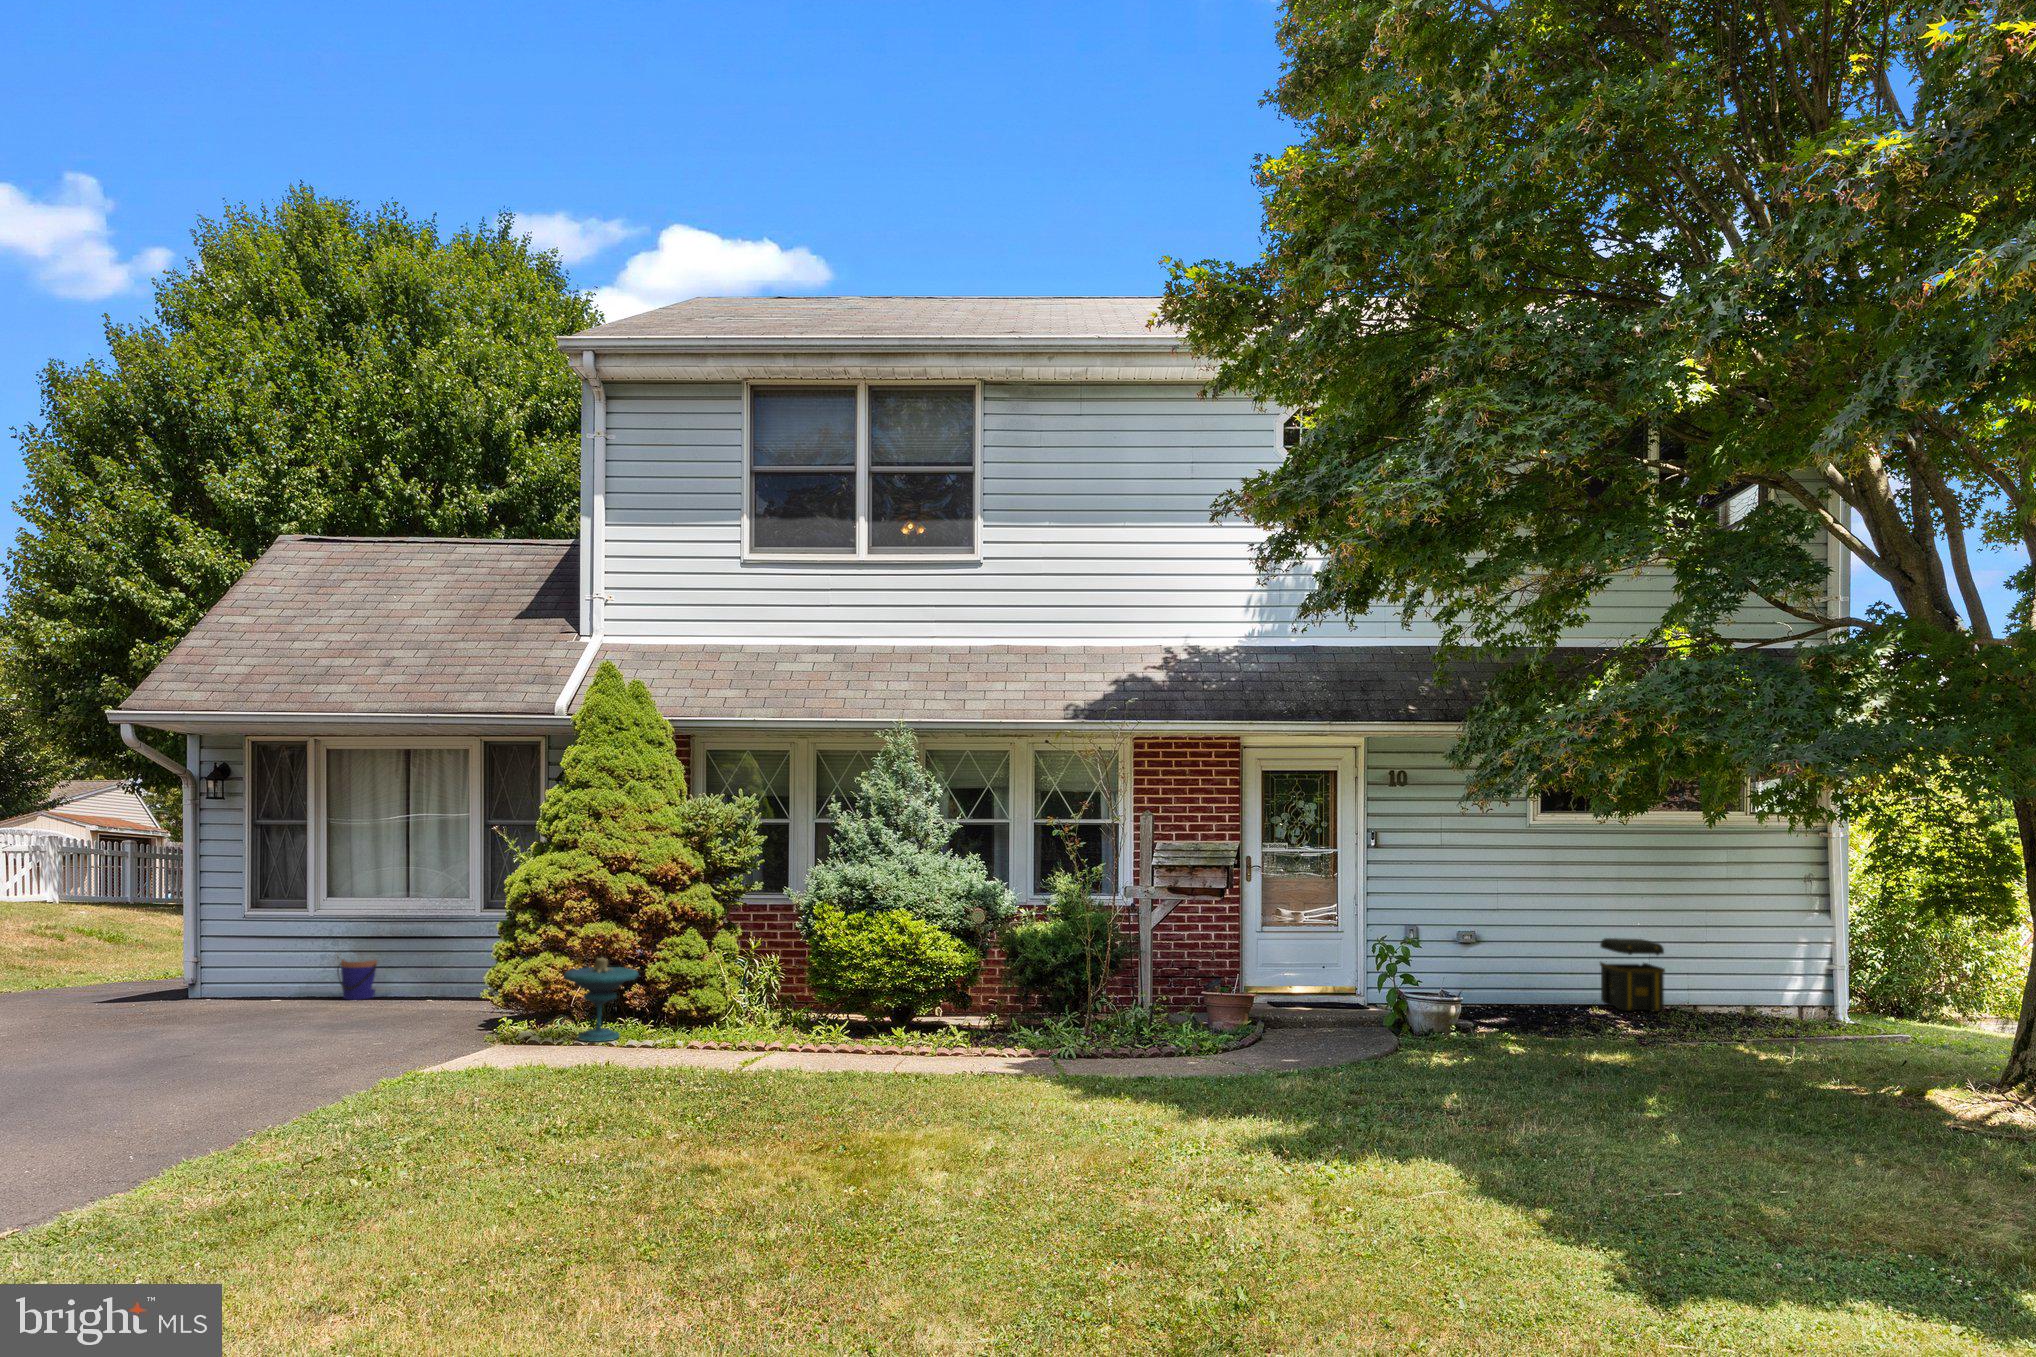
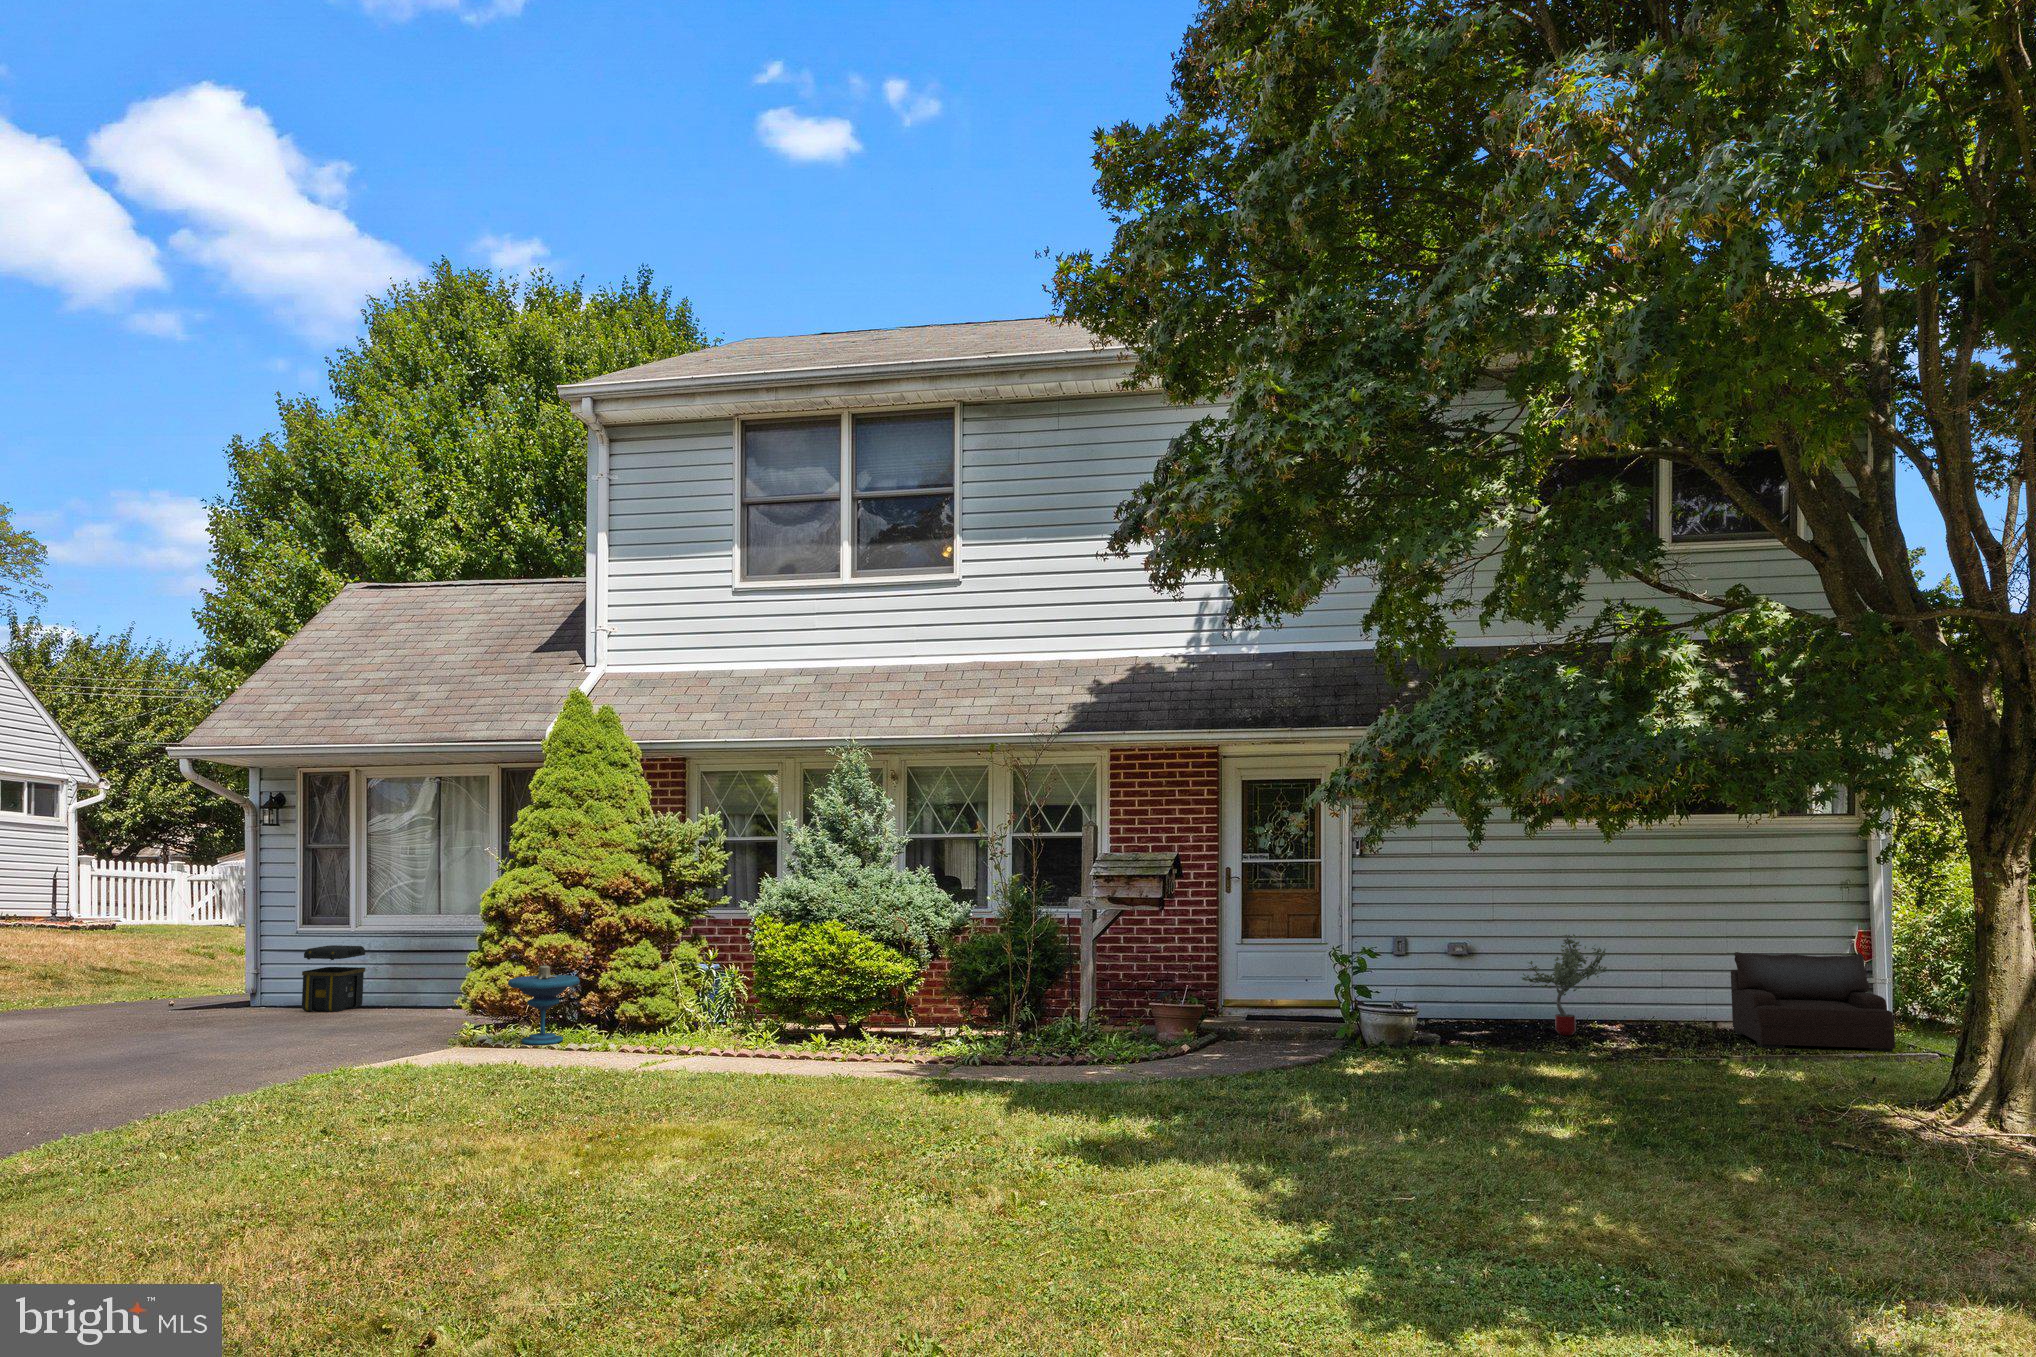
potted tree: none [1508,918,1584,1010] -> present [1522,934,1606,1035]
armchair: none [1675,934,1823,1021] -> present [1731,952,1895,1052]
toolbox: present [1600,938,1665,1012] -> present [302,945,365,1012]
bucket: present [337,960,377,1000] -> none [386,971,425,1010]

